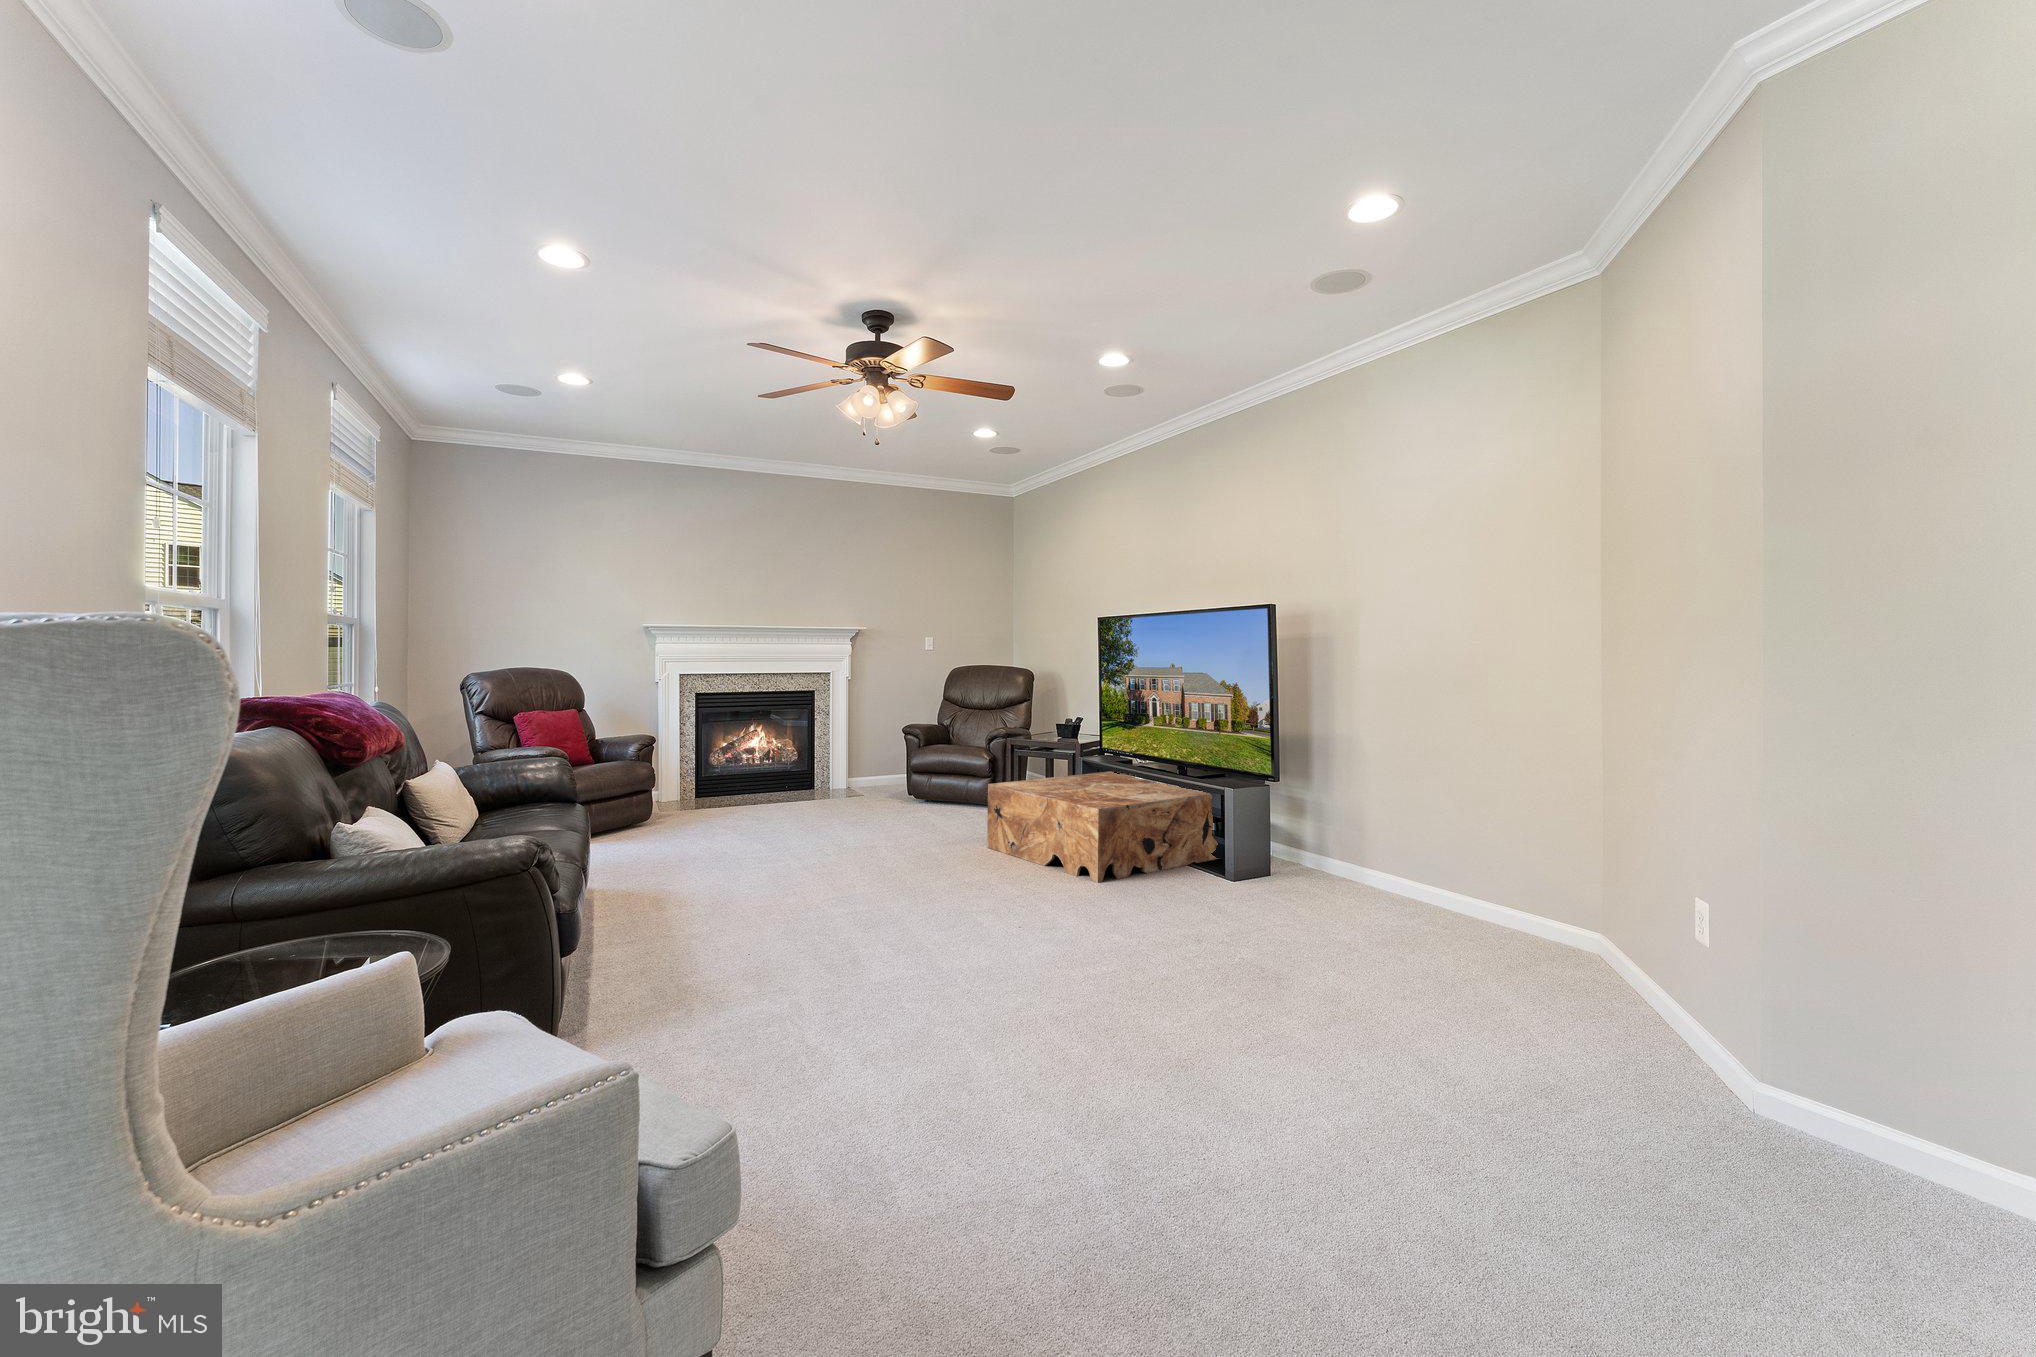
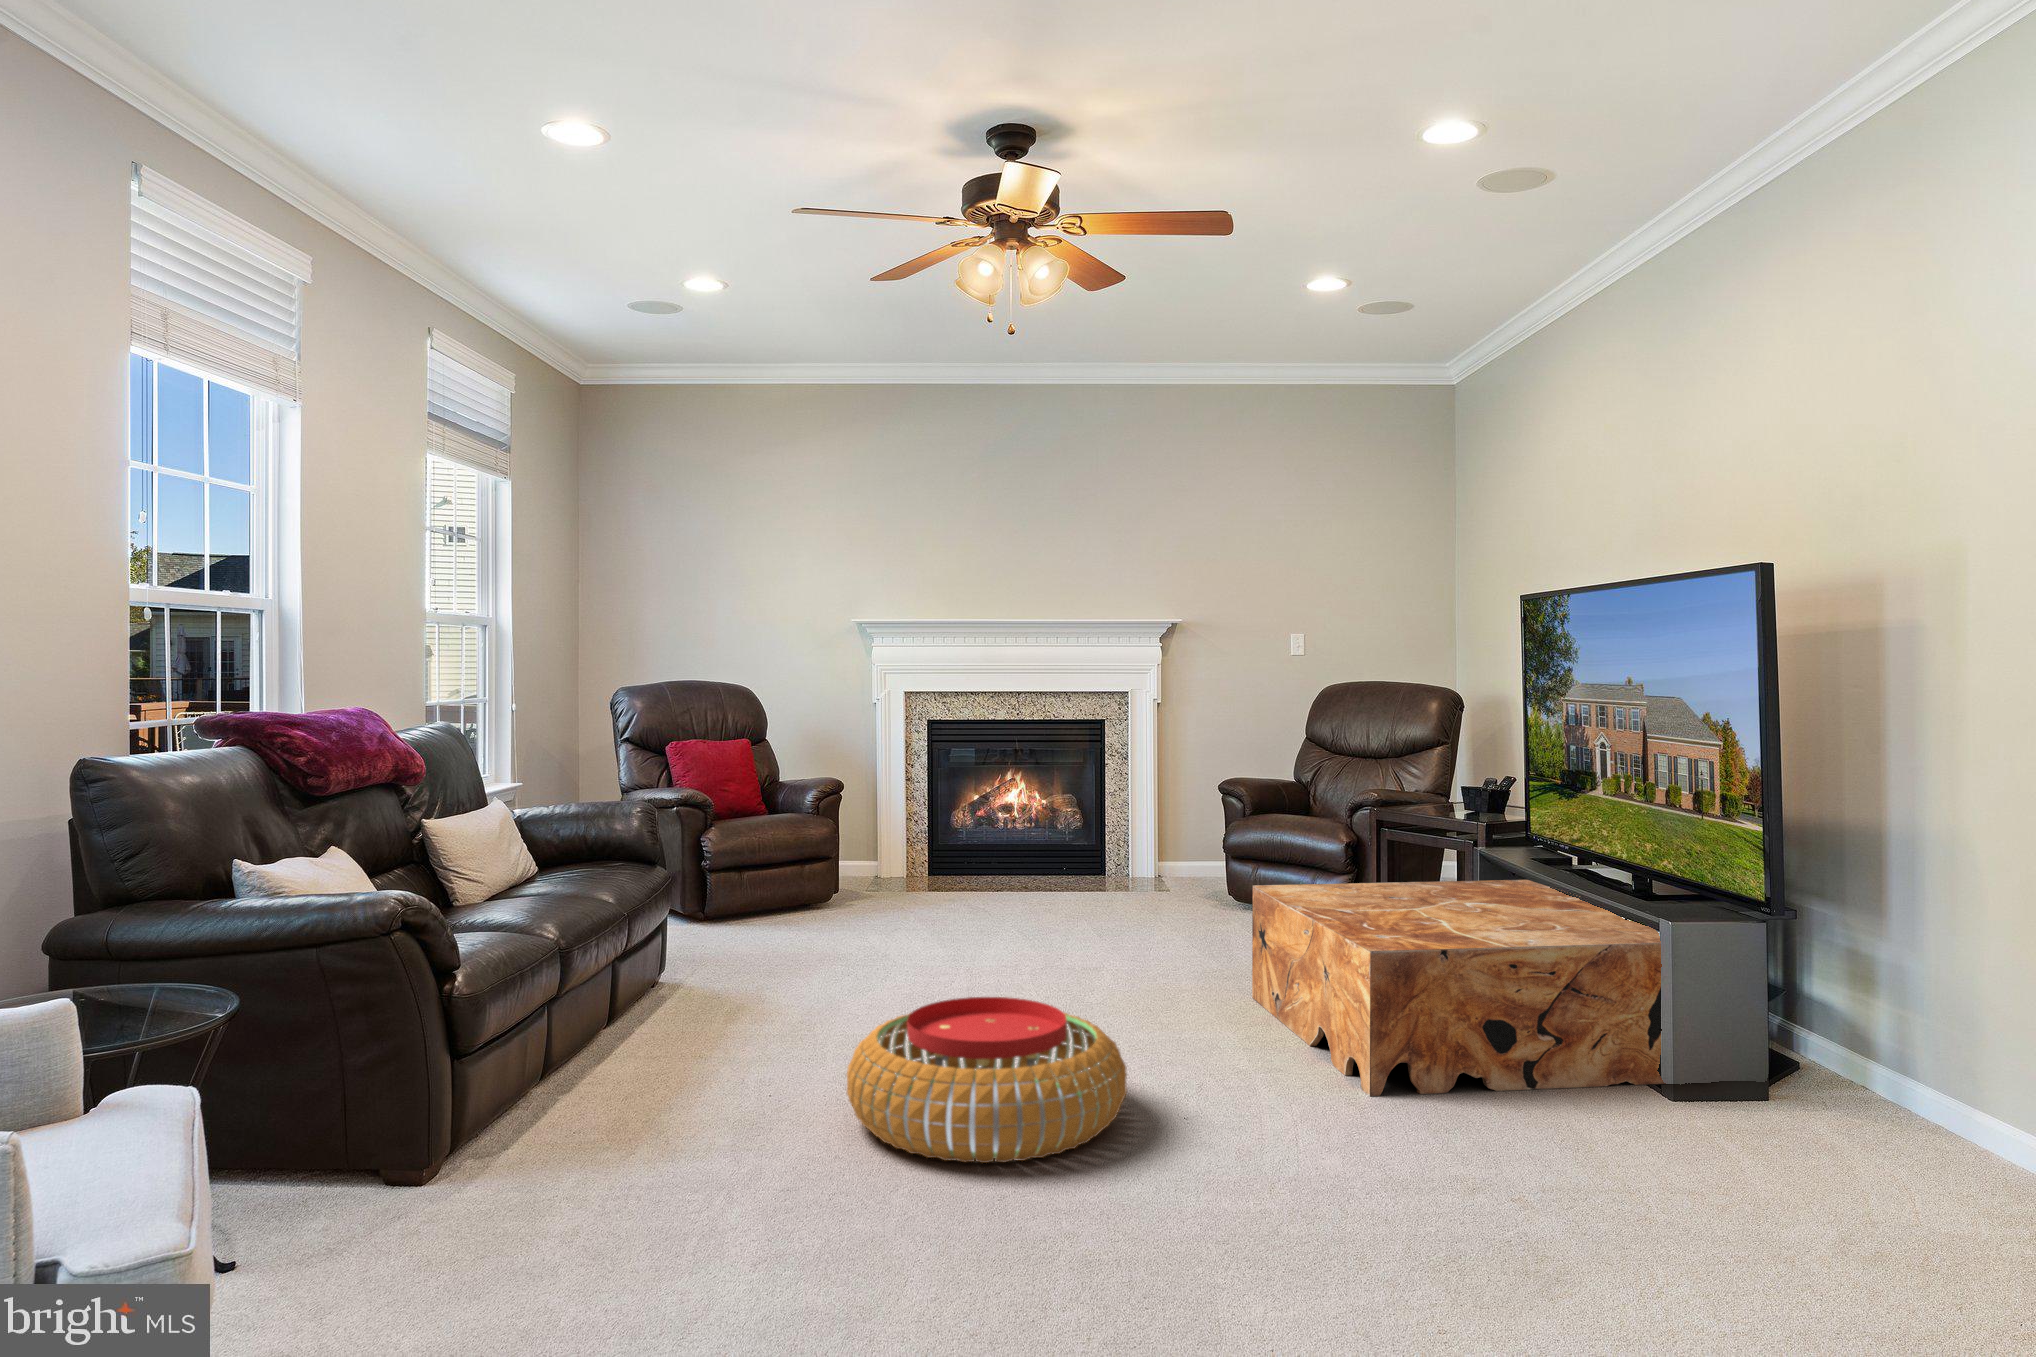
pouf: none [852,853,1011,940] -> present [847,997,1127,1163]

